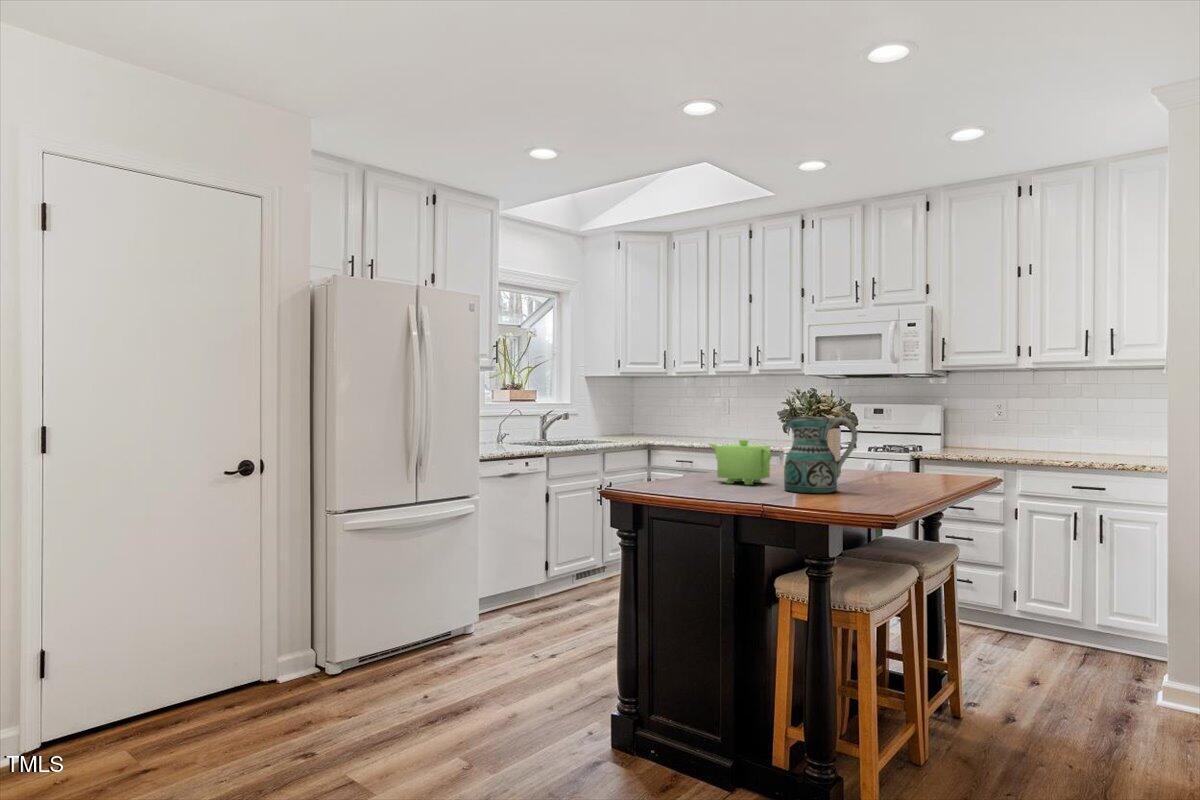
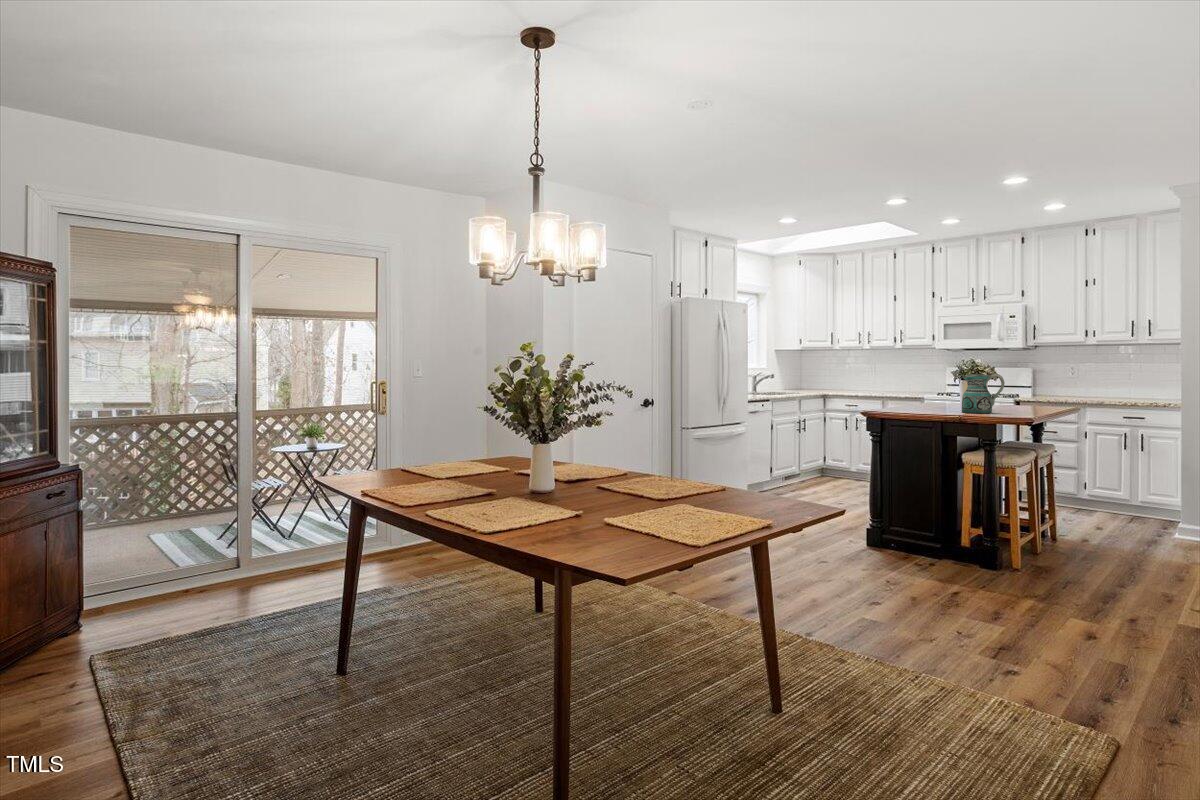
teapot: present [710,440,771,485] -> none [912,387,951,411]

